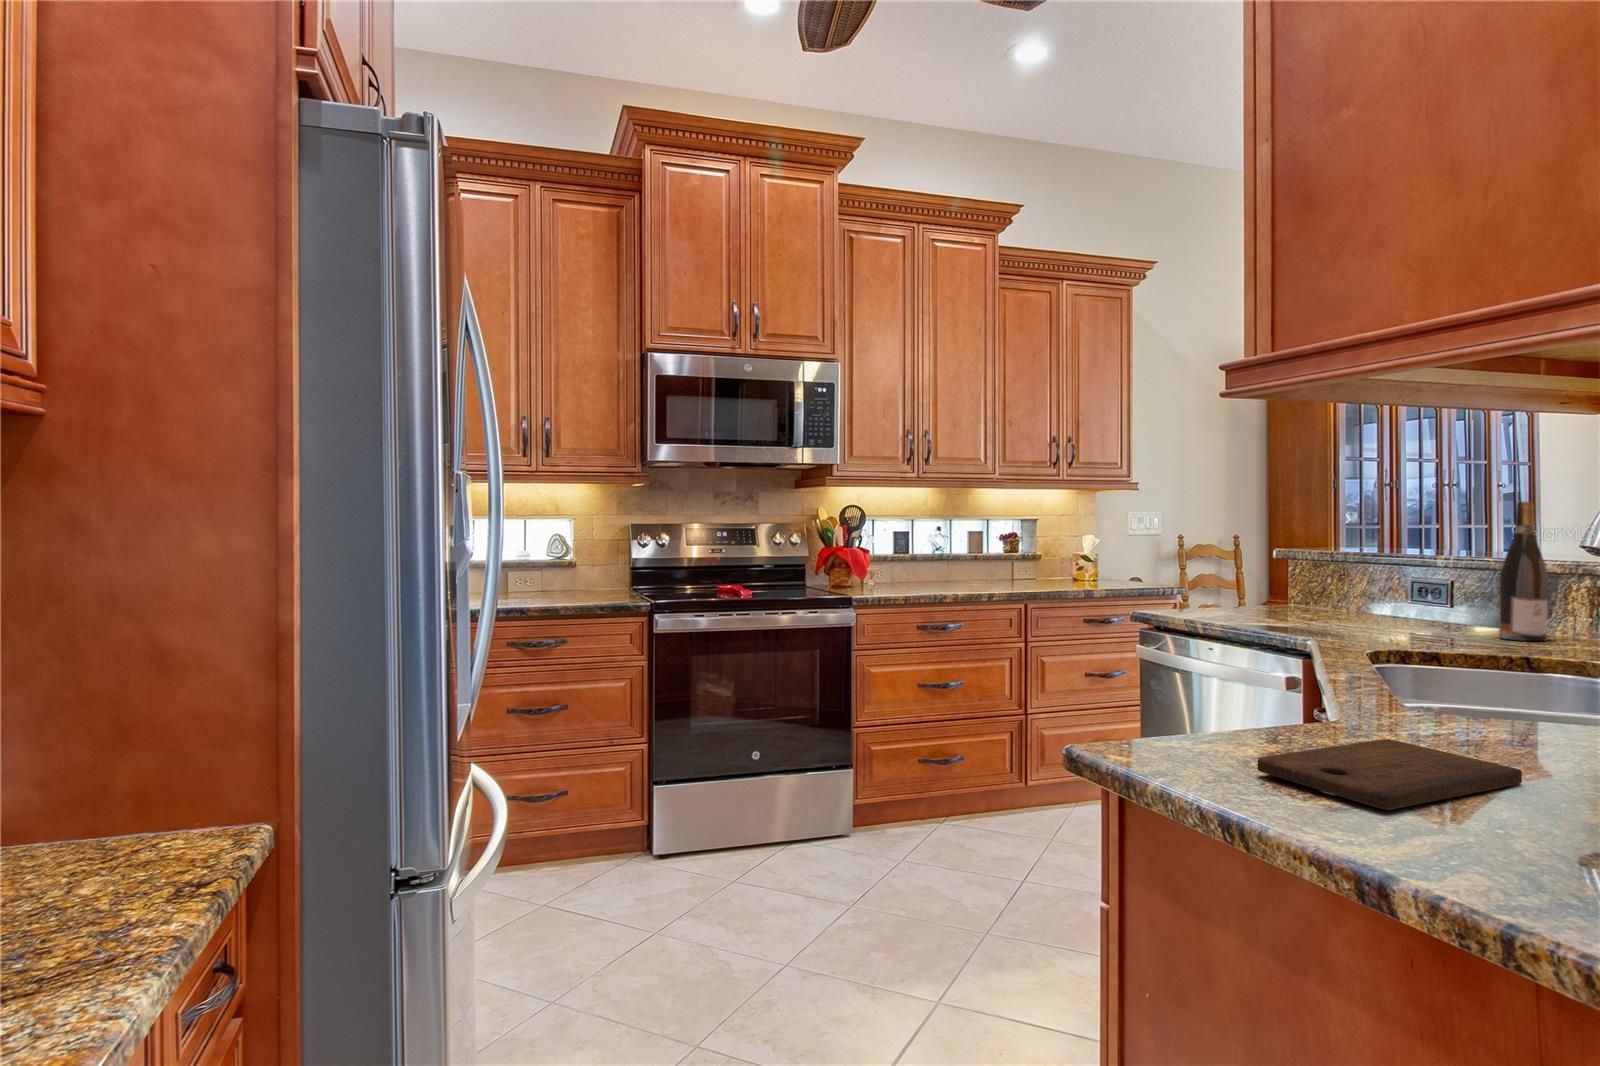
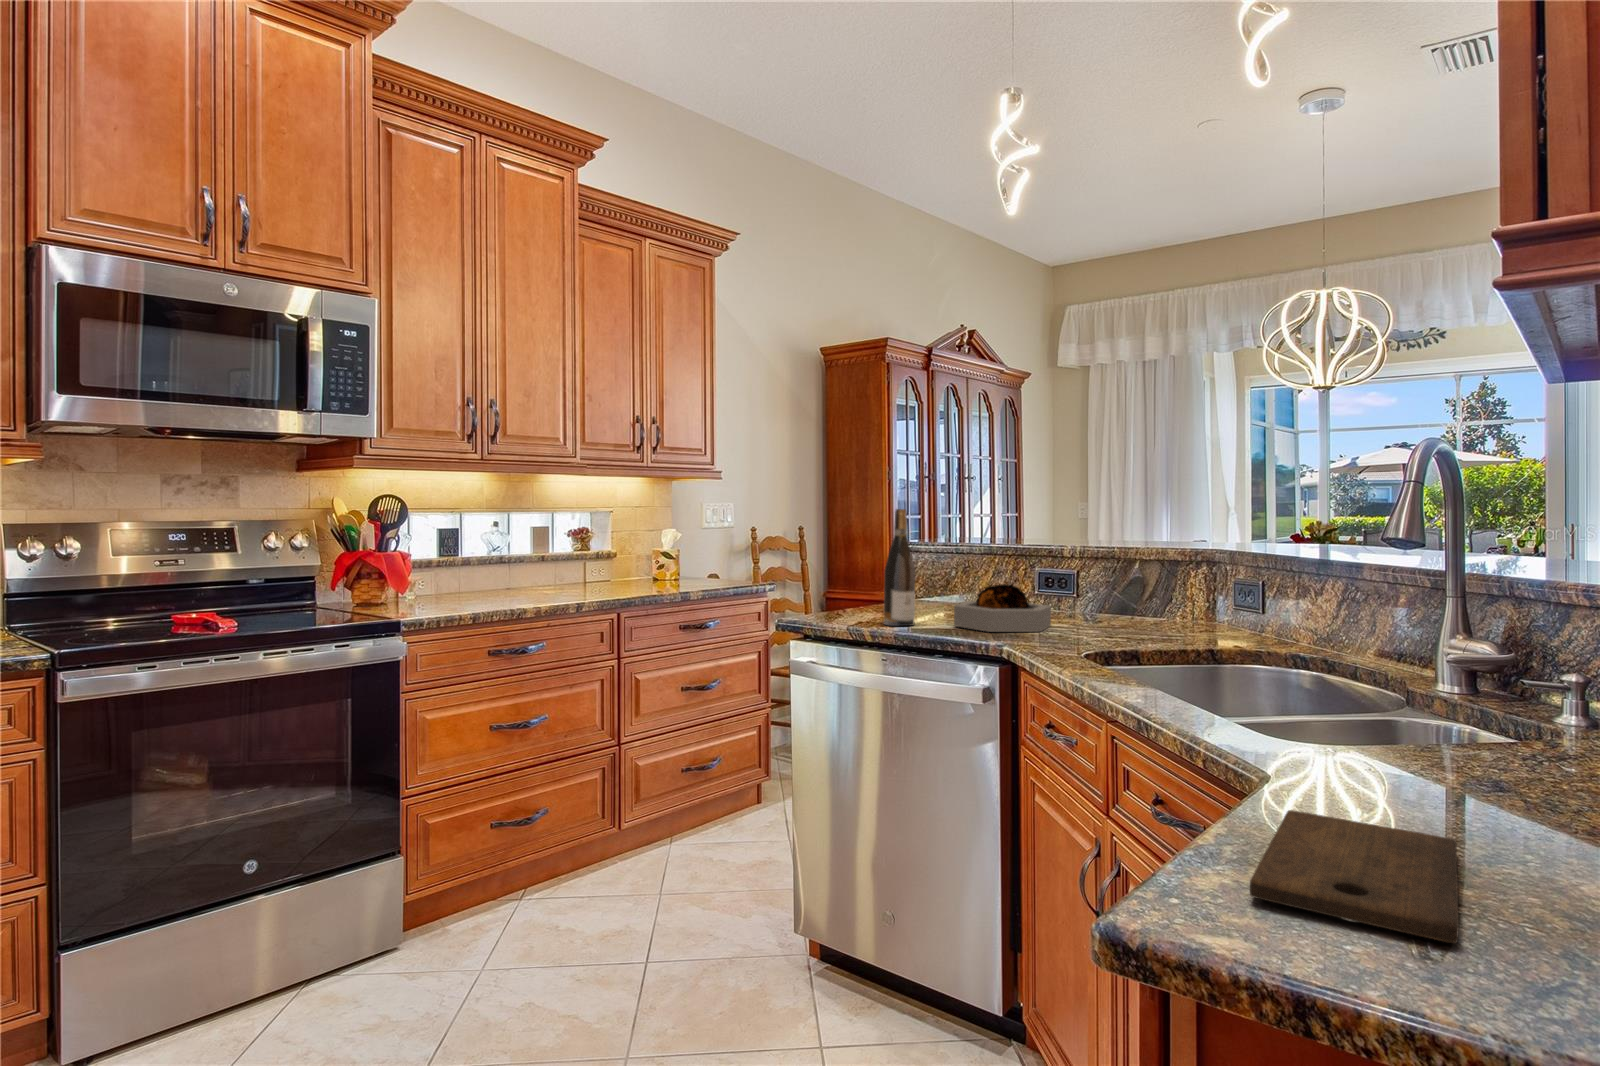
wine bottle: present [1499,502,1548,641] -> present [884,509,915,626]
decorative bowl: none [1316,578,1433,629] -> present [954,584,1051,632]

